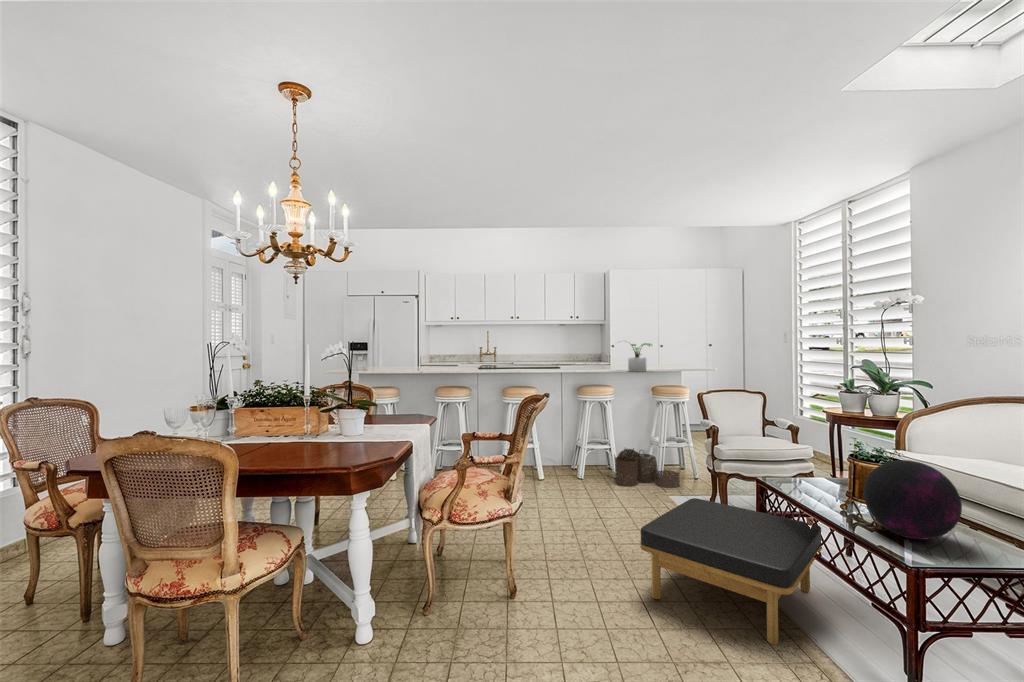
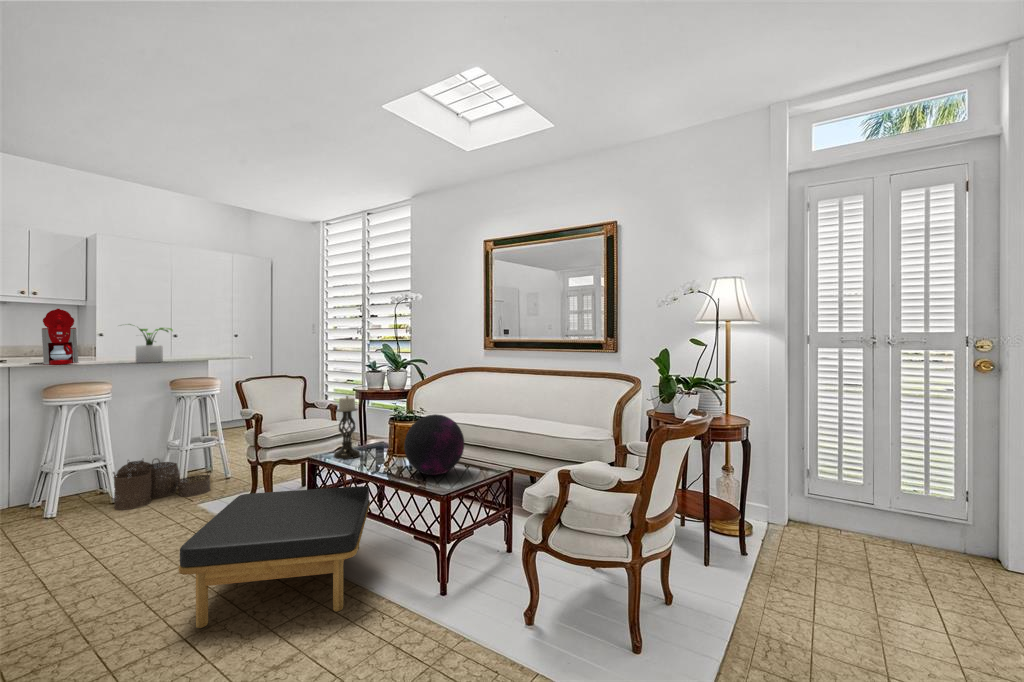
coffee maker: none [571,331,596,371] -> present [29,309,79,365]
candle holder: none [783,421,816,490] -> present [333,396,361,459]

